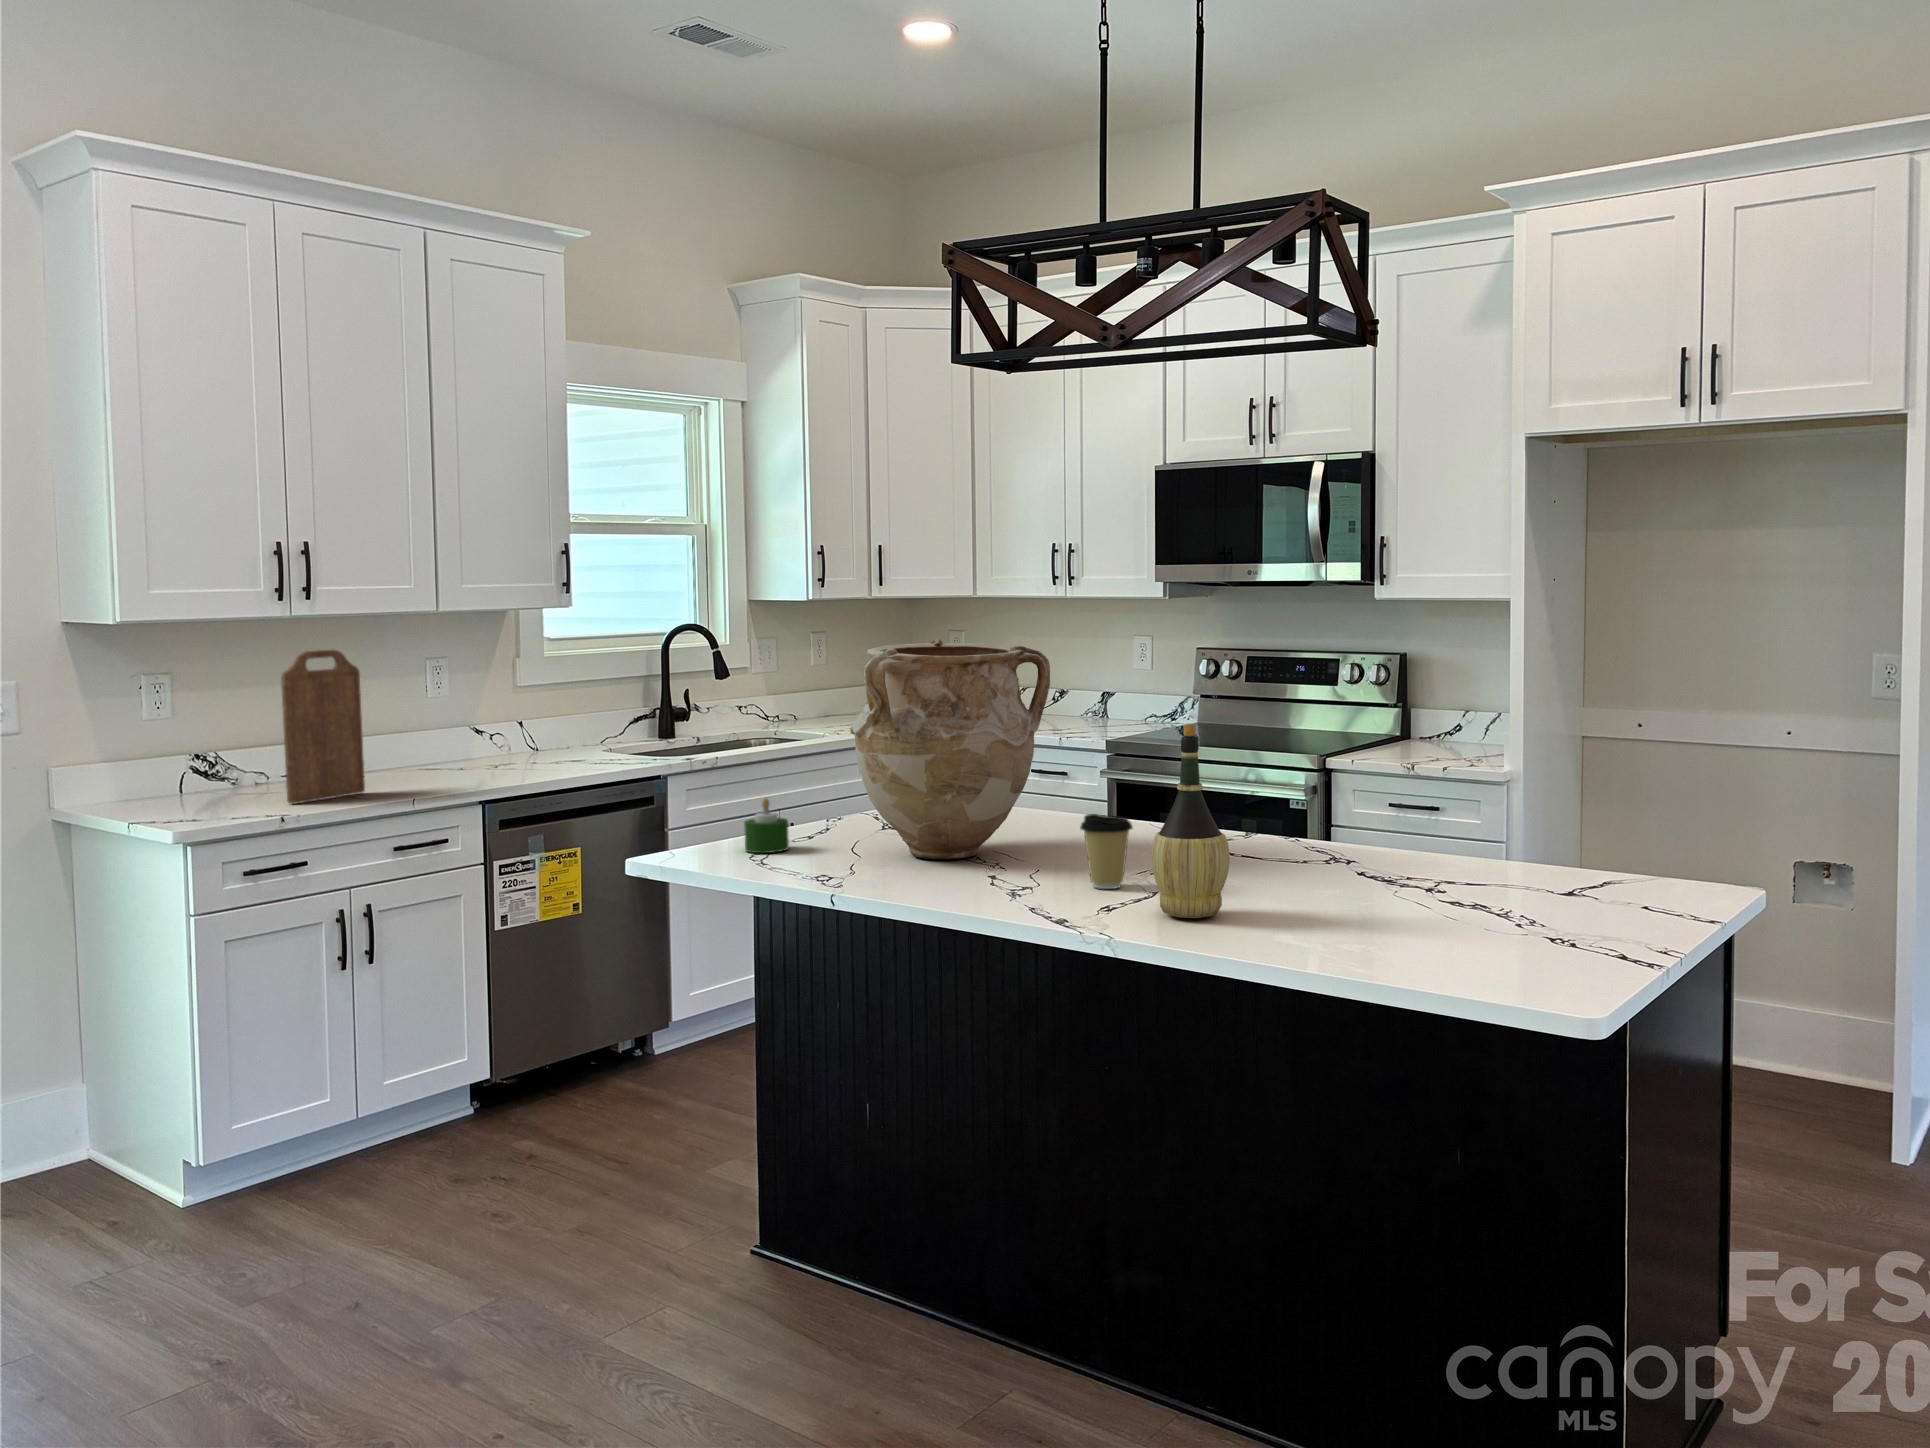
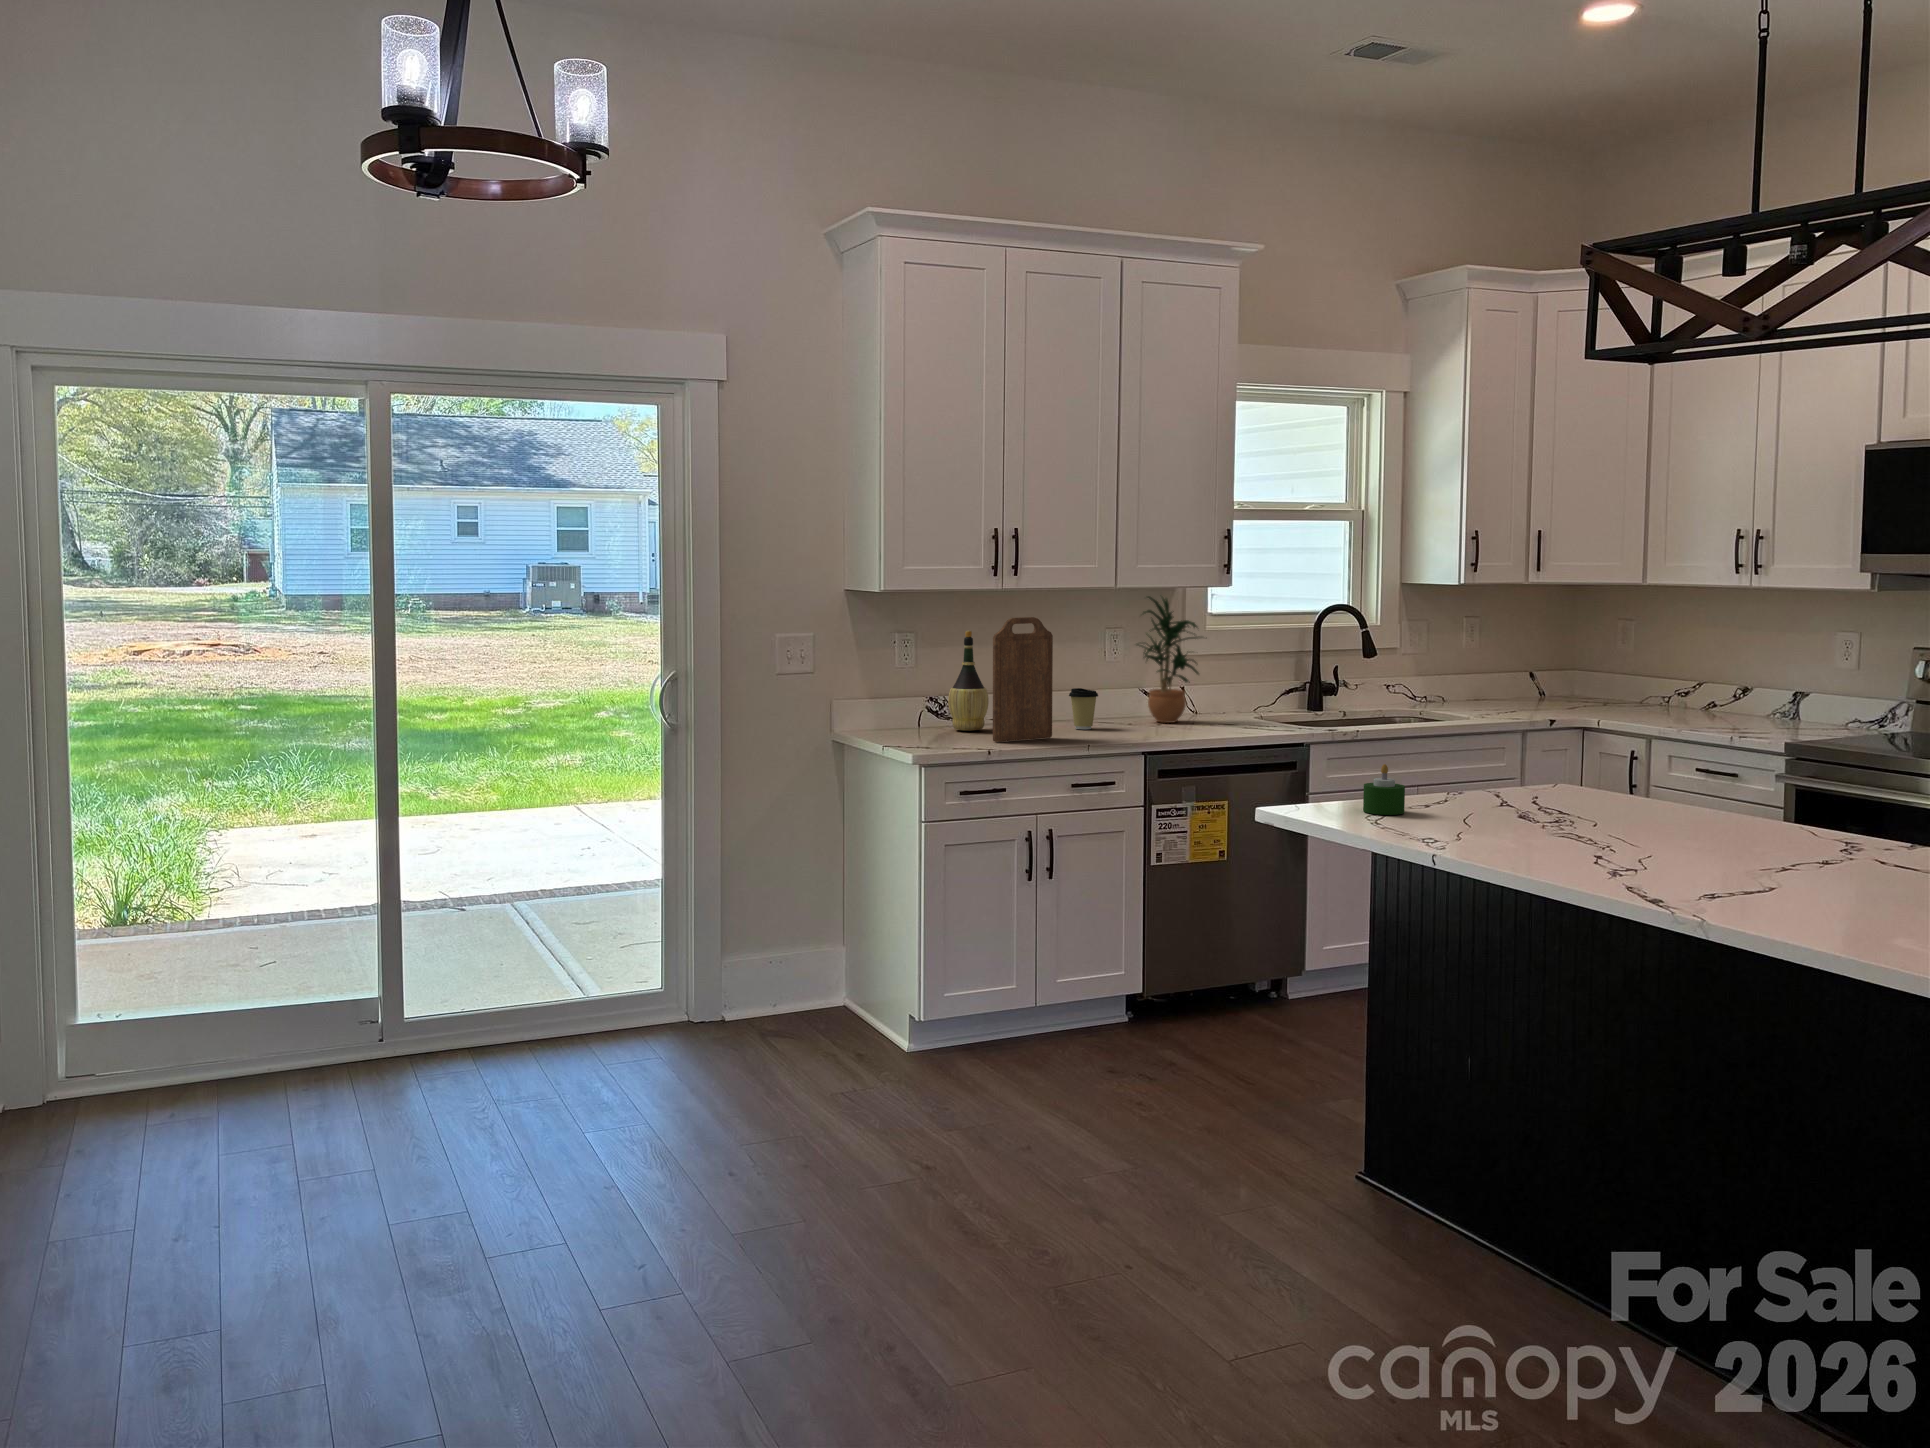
potted plant: none [458,618,548,764] -> present [1137,596,1202,723]
vase: present [850,639,1050,859] -> none [1468,624,1681,837]
wine bottle: present [1152,723,1230,918] -> present [948,631,989,731]
coffee cup: present [1080,814,1133,889] -> present [1069,688,1098,729]

